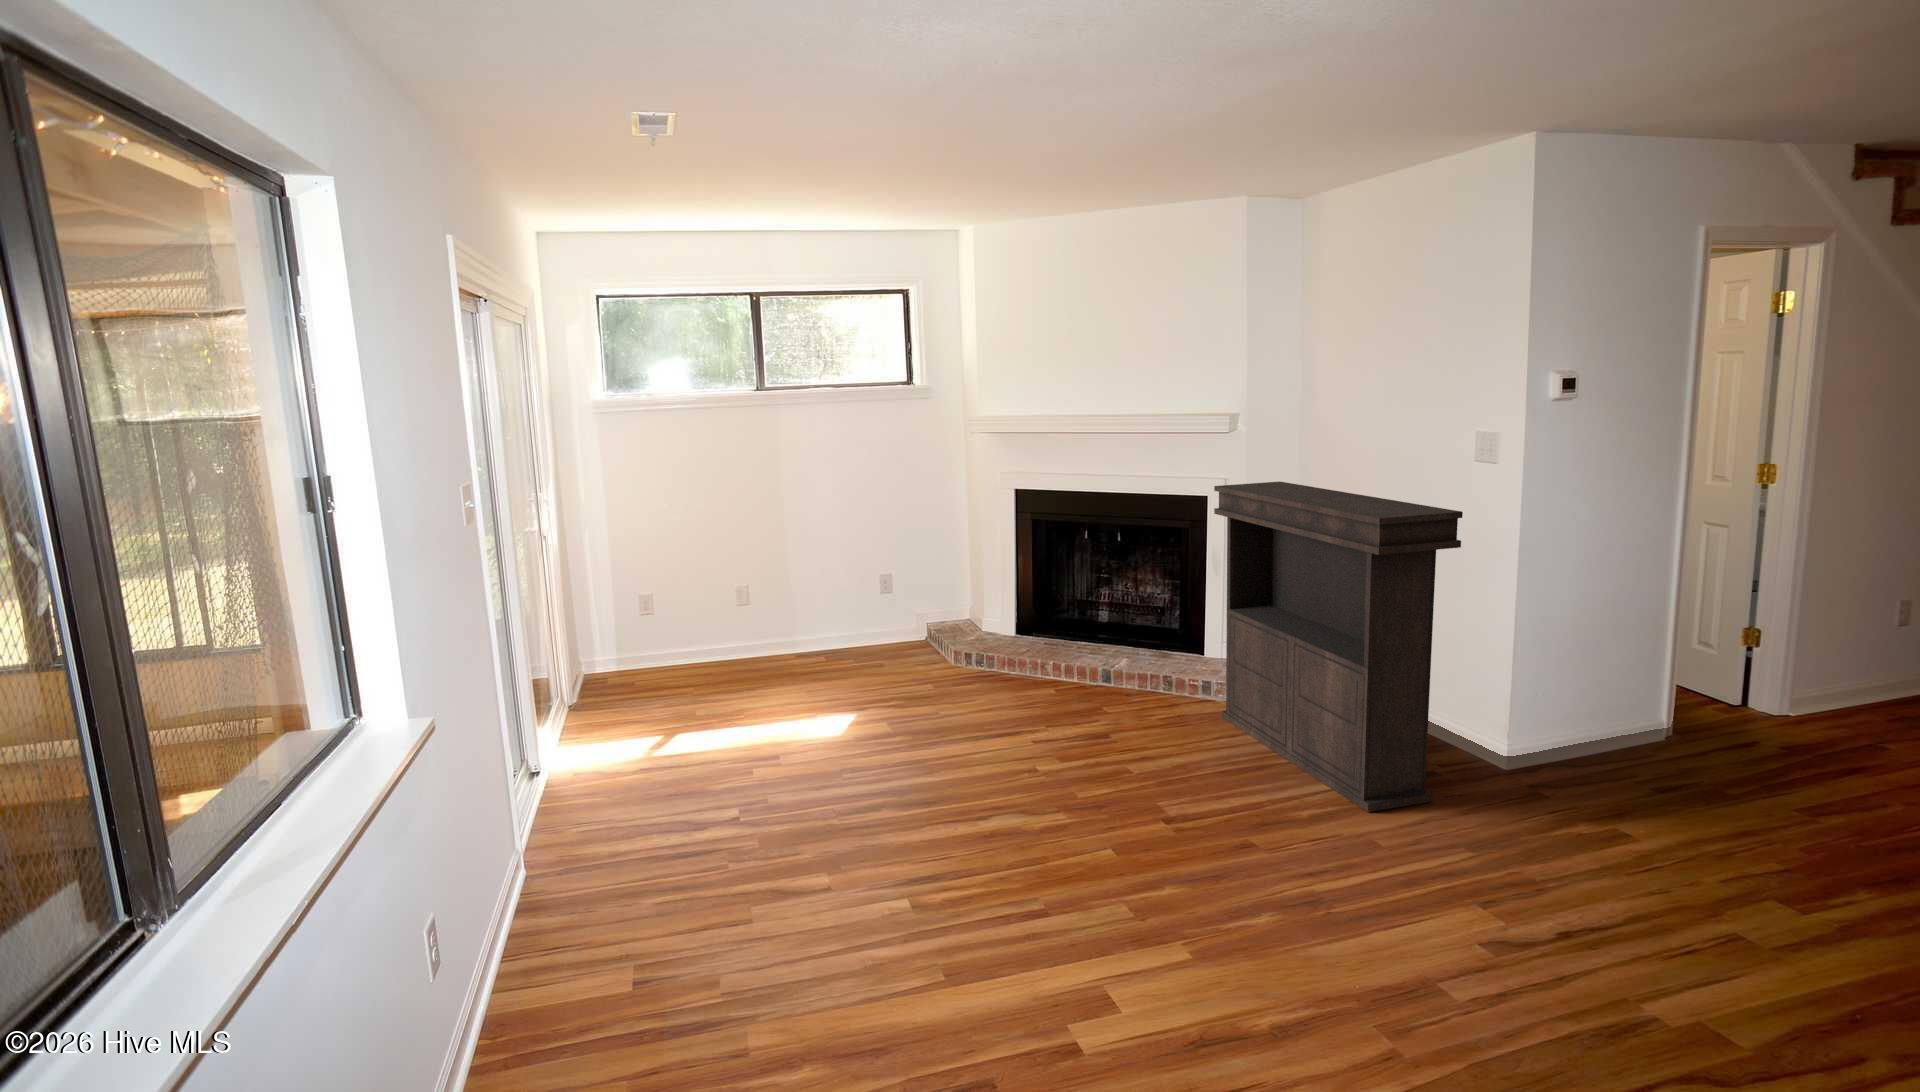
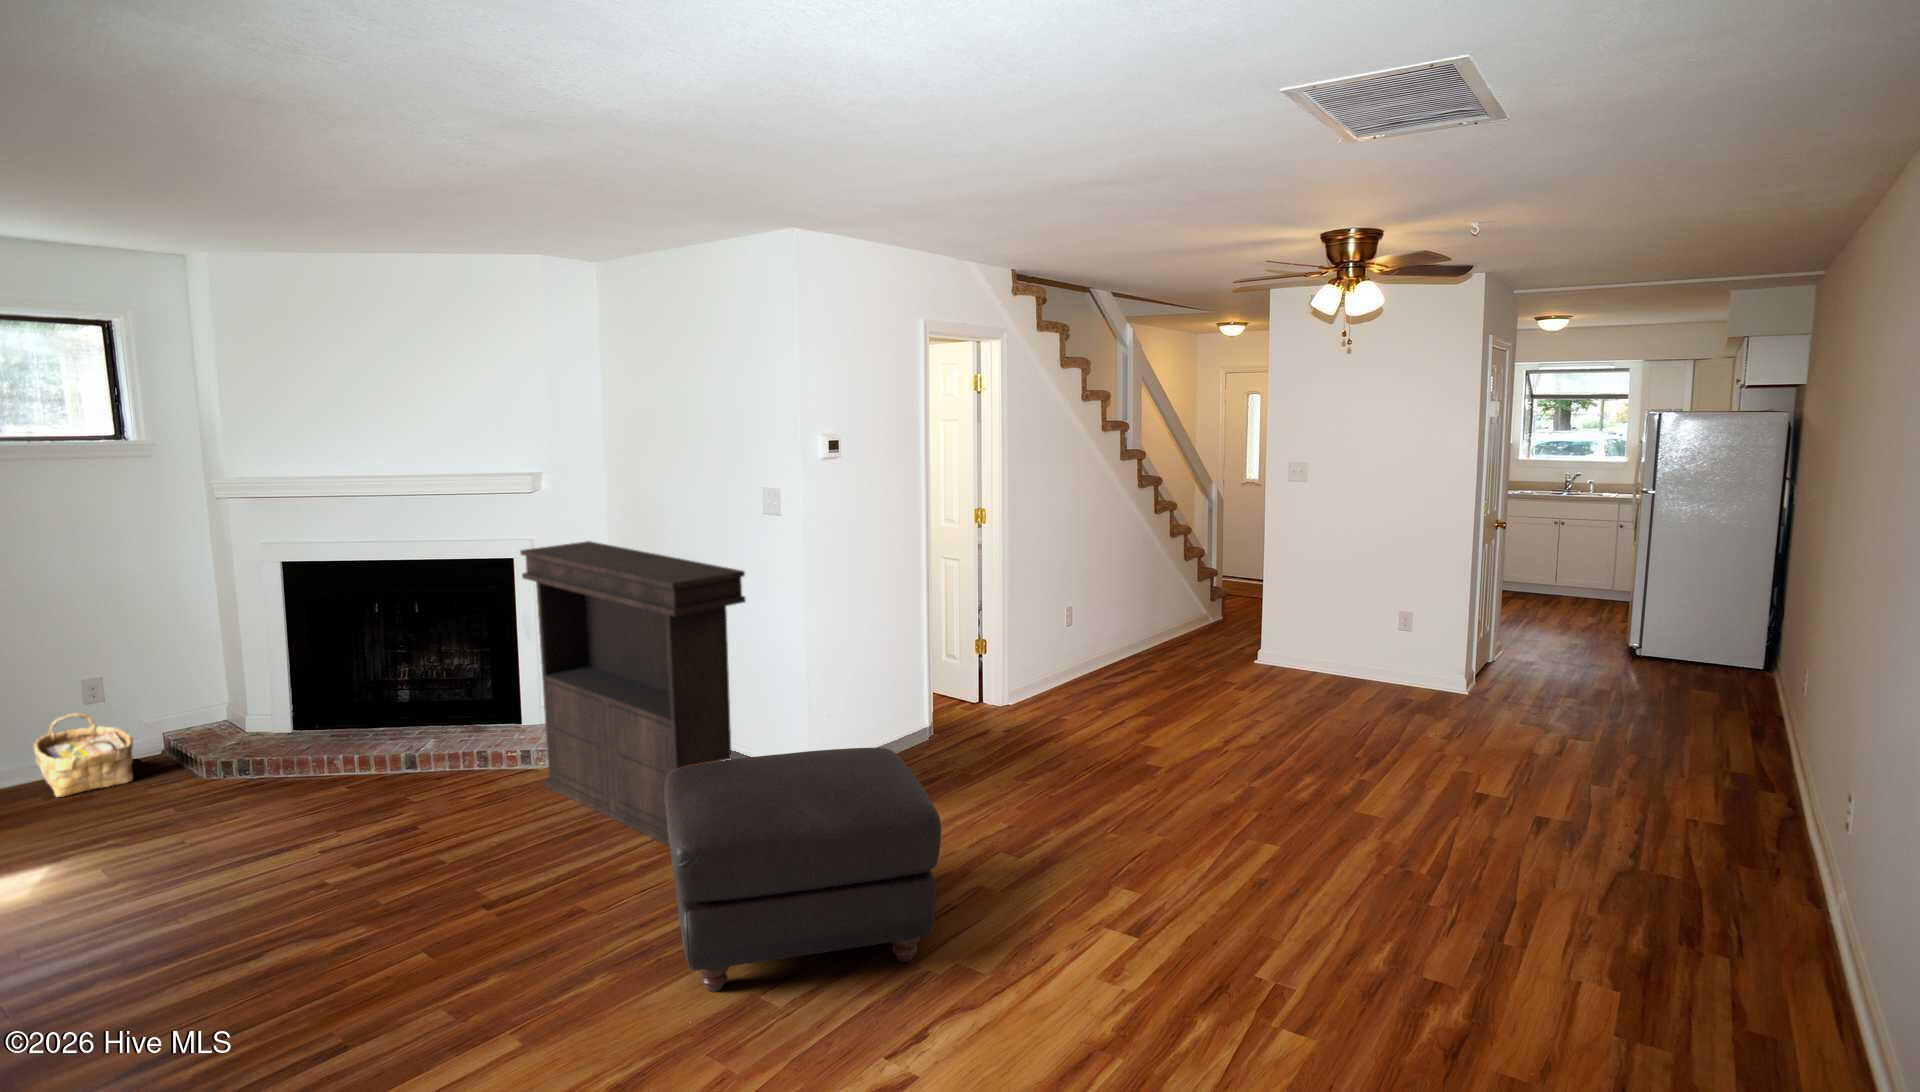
woven basket: none [850,602,909,663] -> present [34,713,133,797]
ottoman: none [1361,719,1767,1021] -> present [665,748,941,992]

